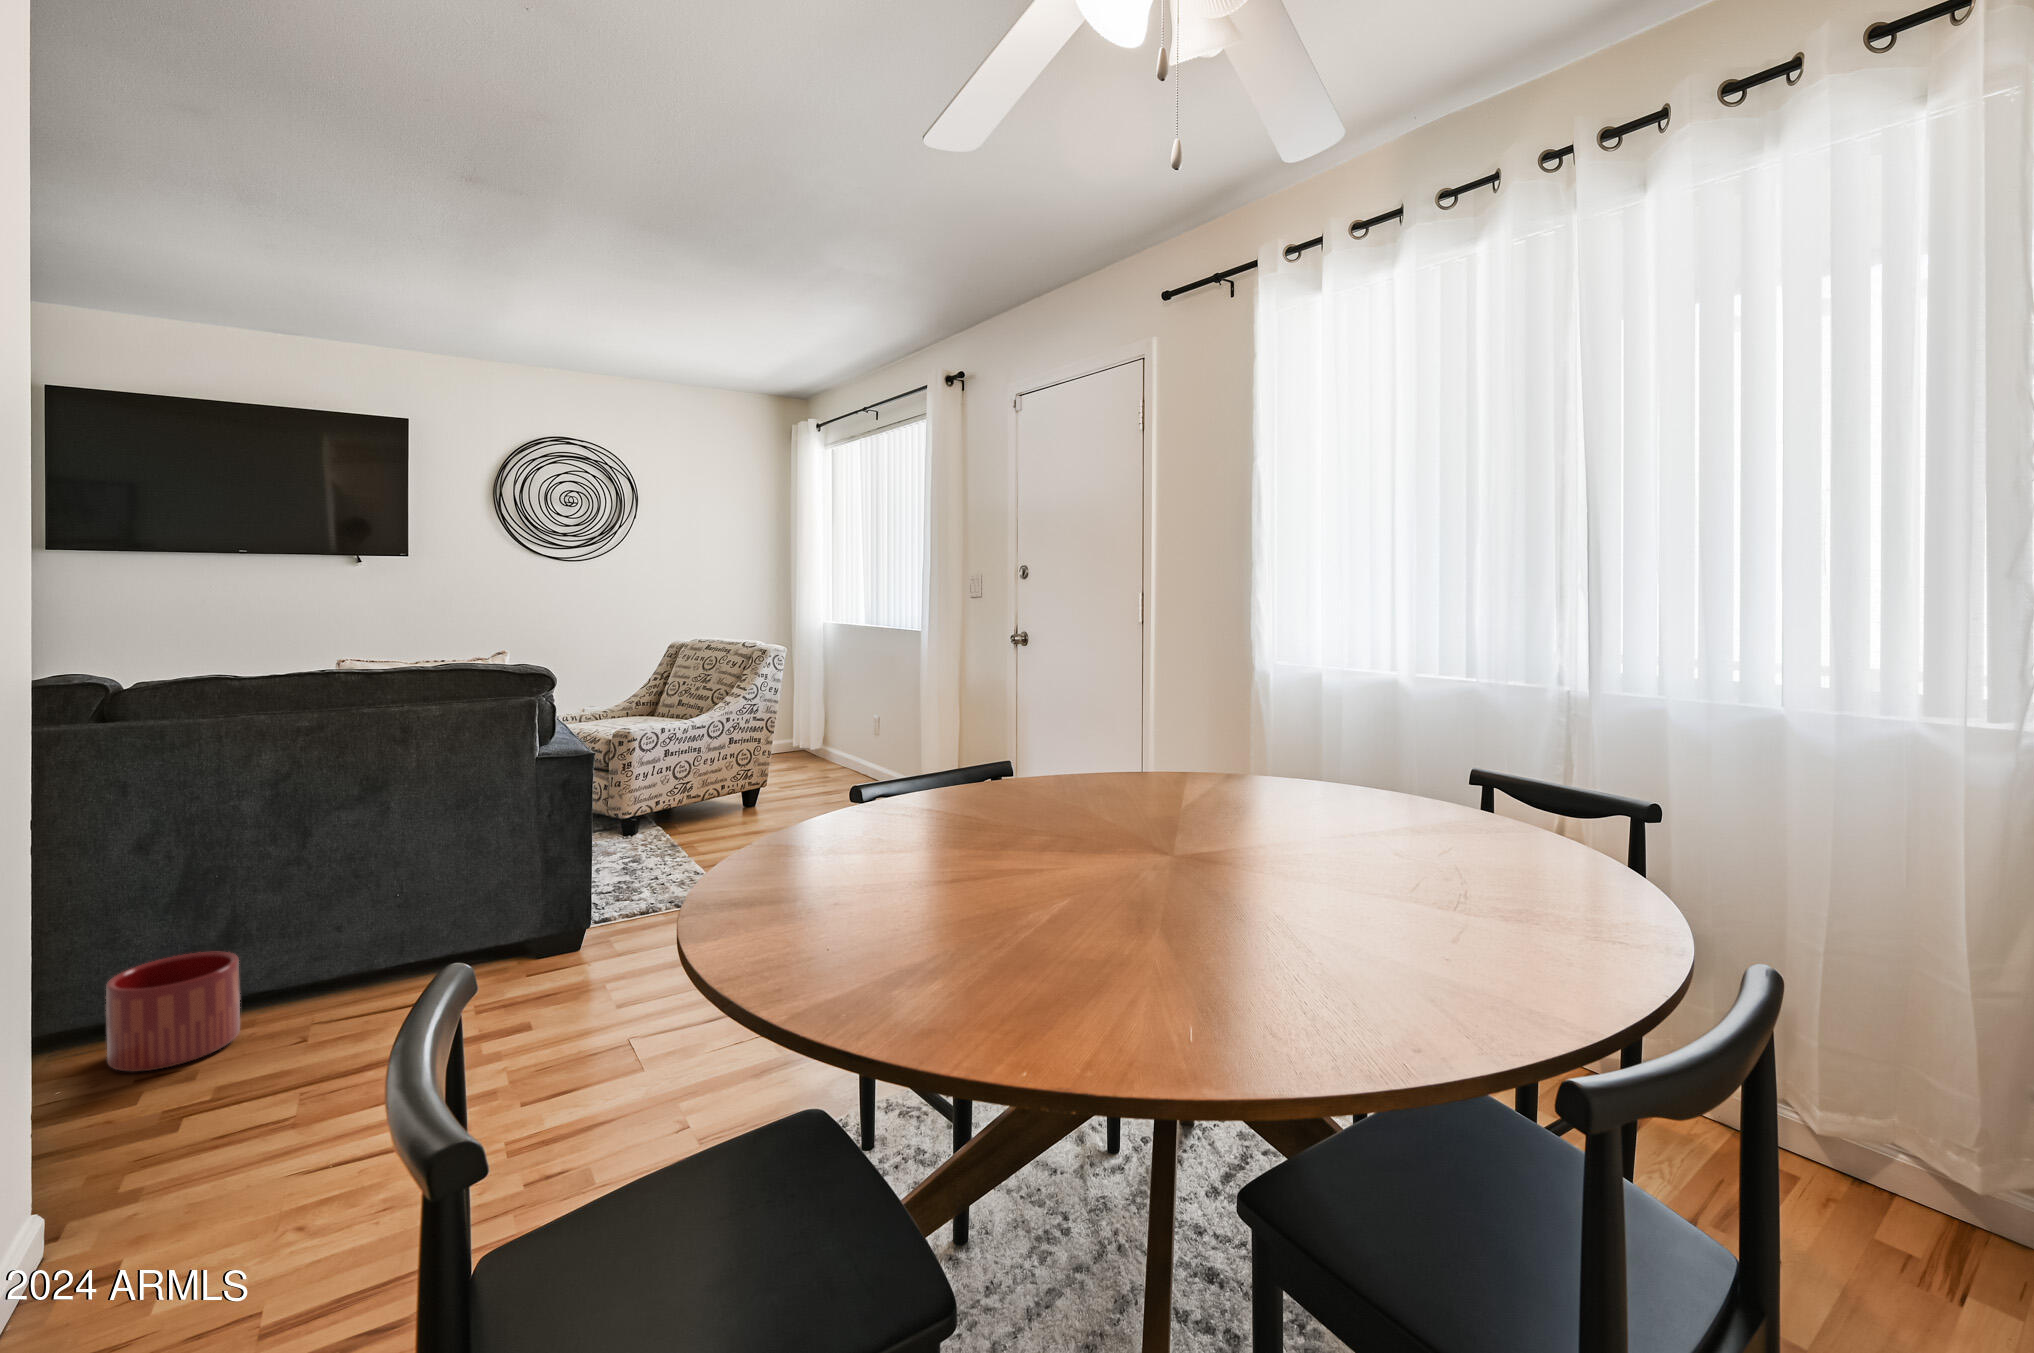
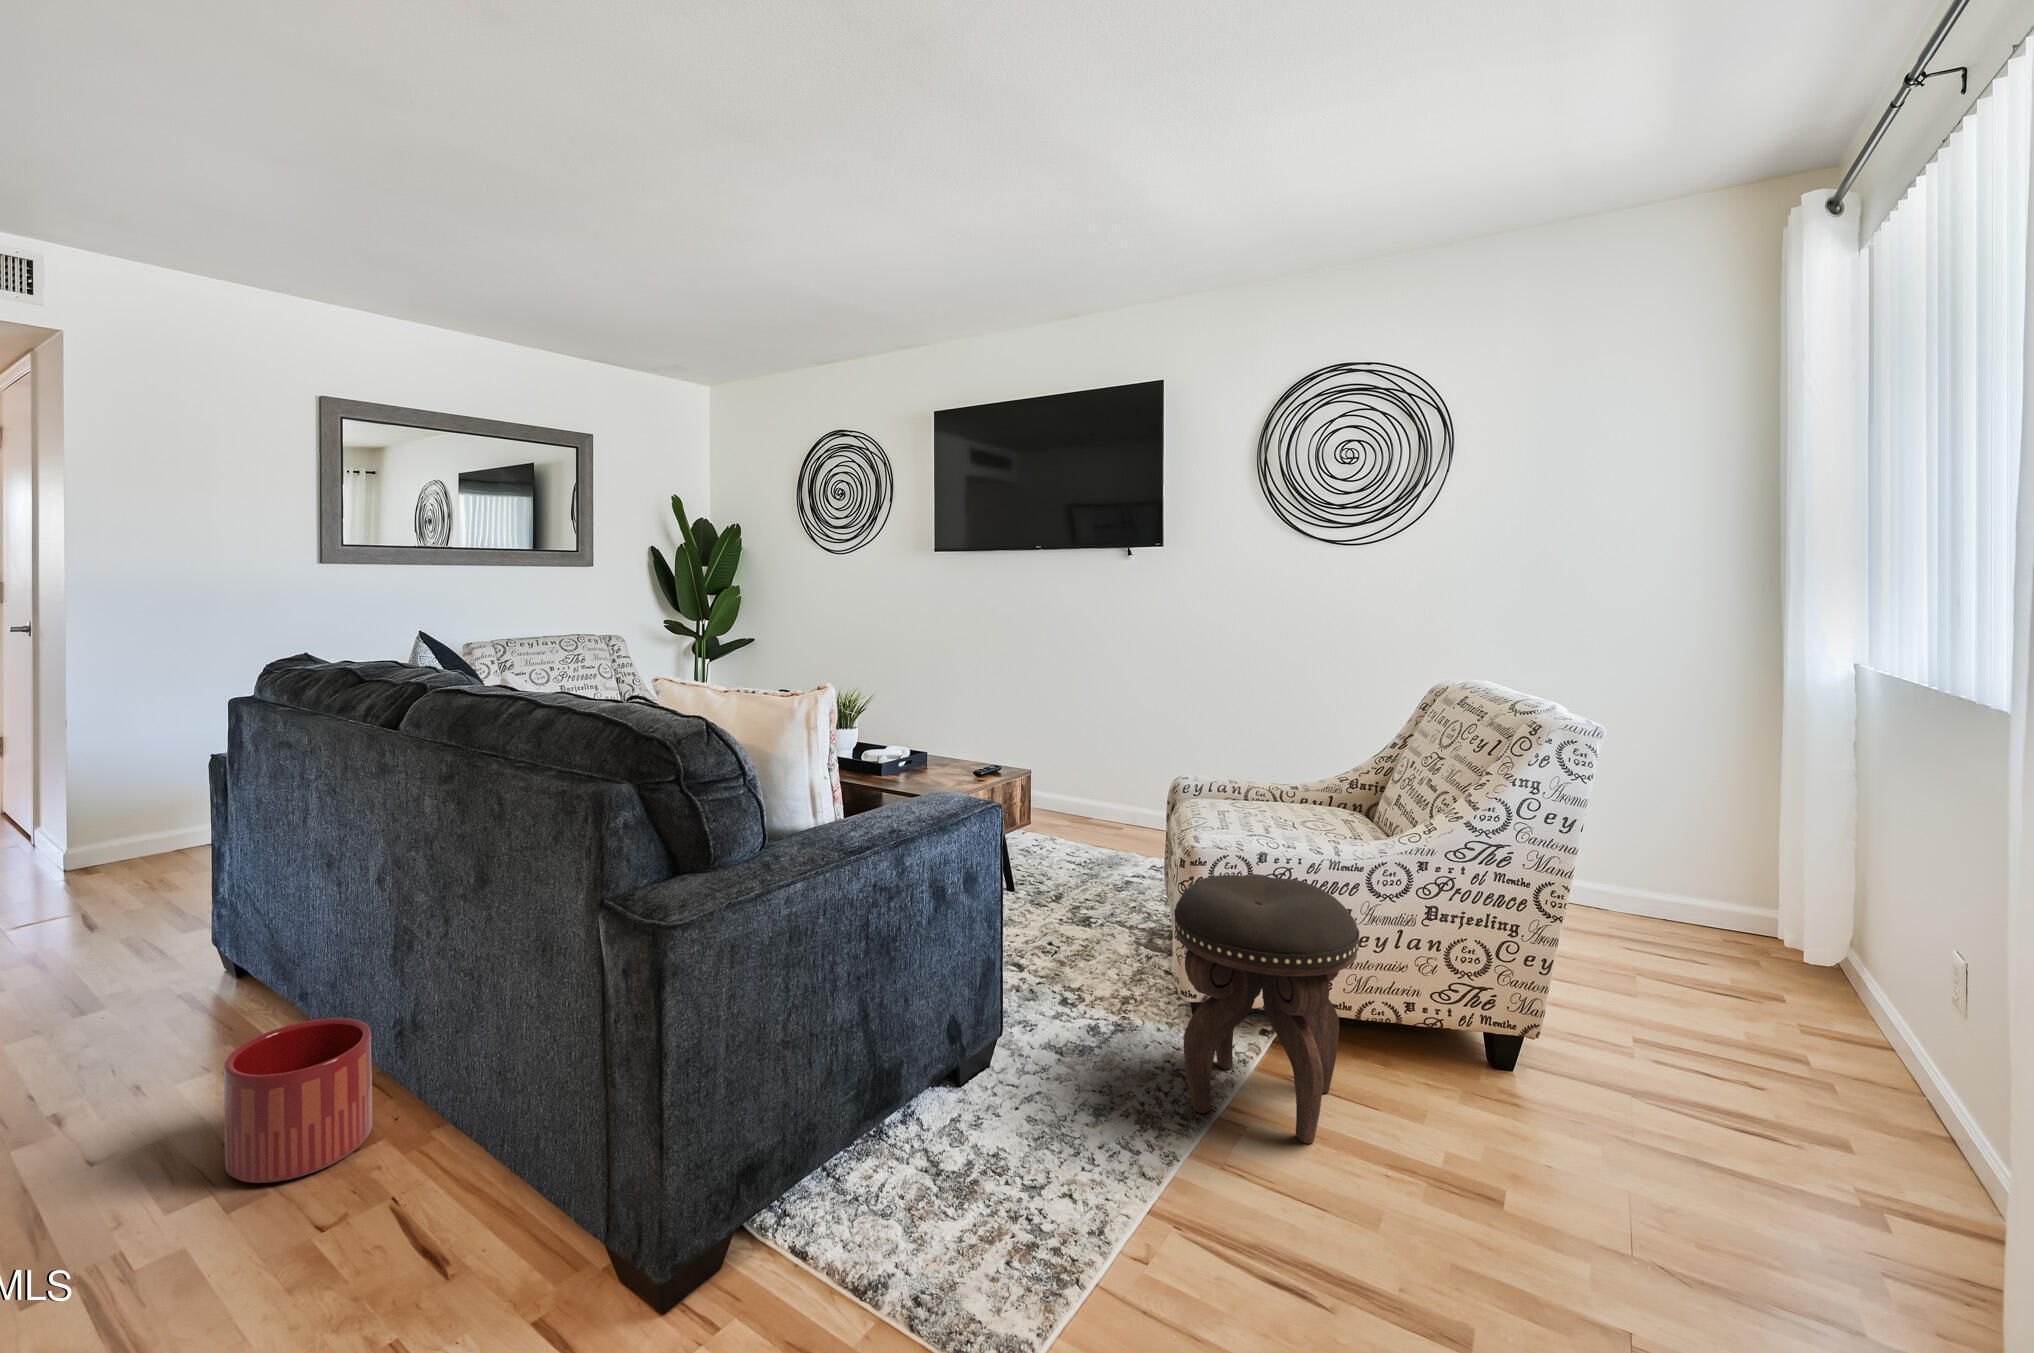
footstool: none [641,735,733,849] -> present [1175,874,1359,1144]

